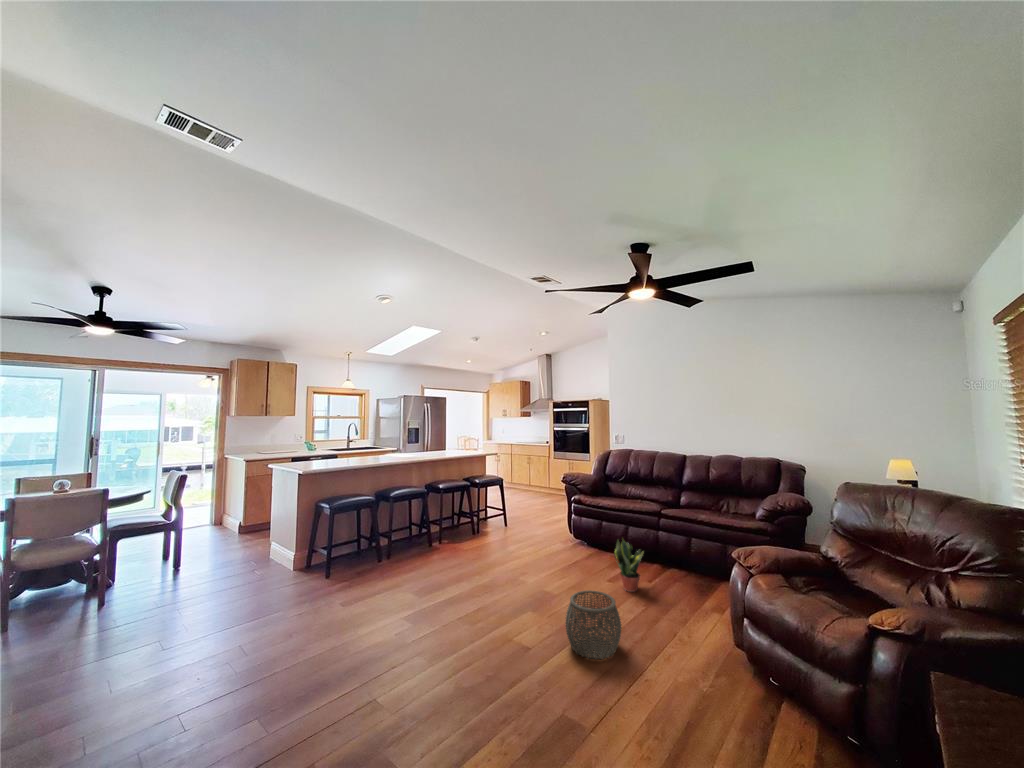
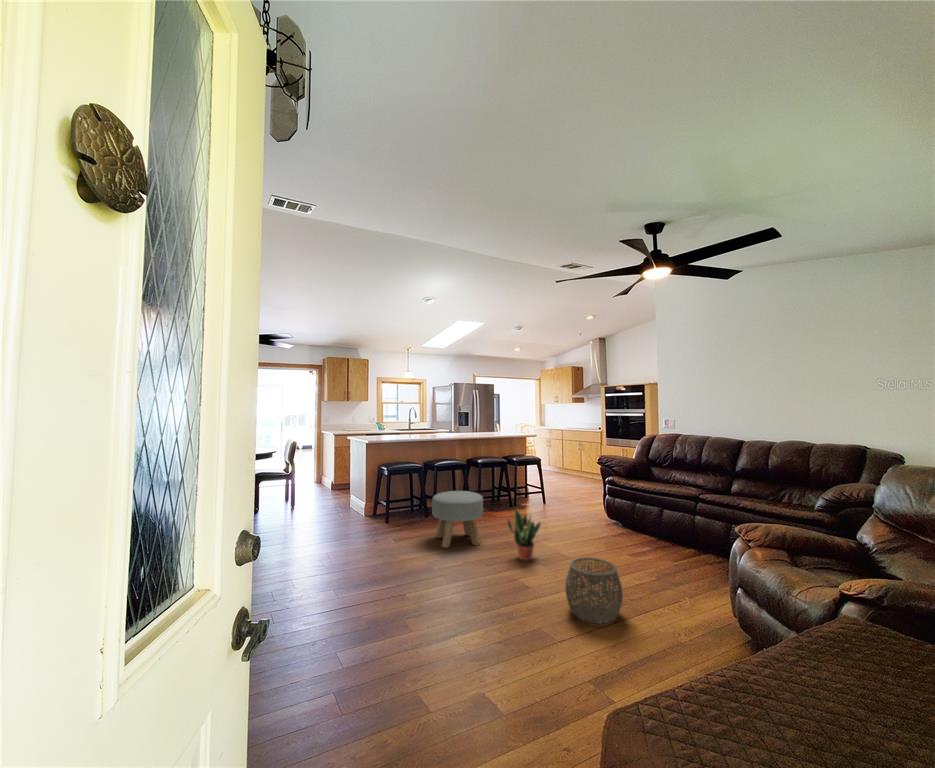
ottoman: none [402,524,458,590] -> present [432,491,483,548]
potted plant: present [614,540,644,592] -> present [508,509,541,560]

